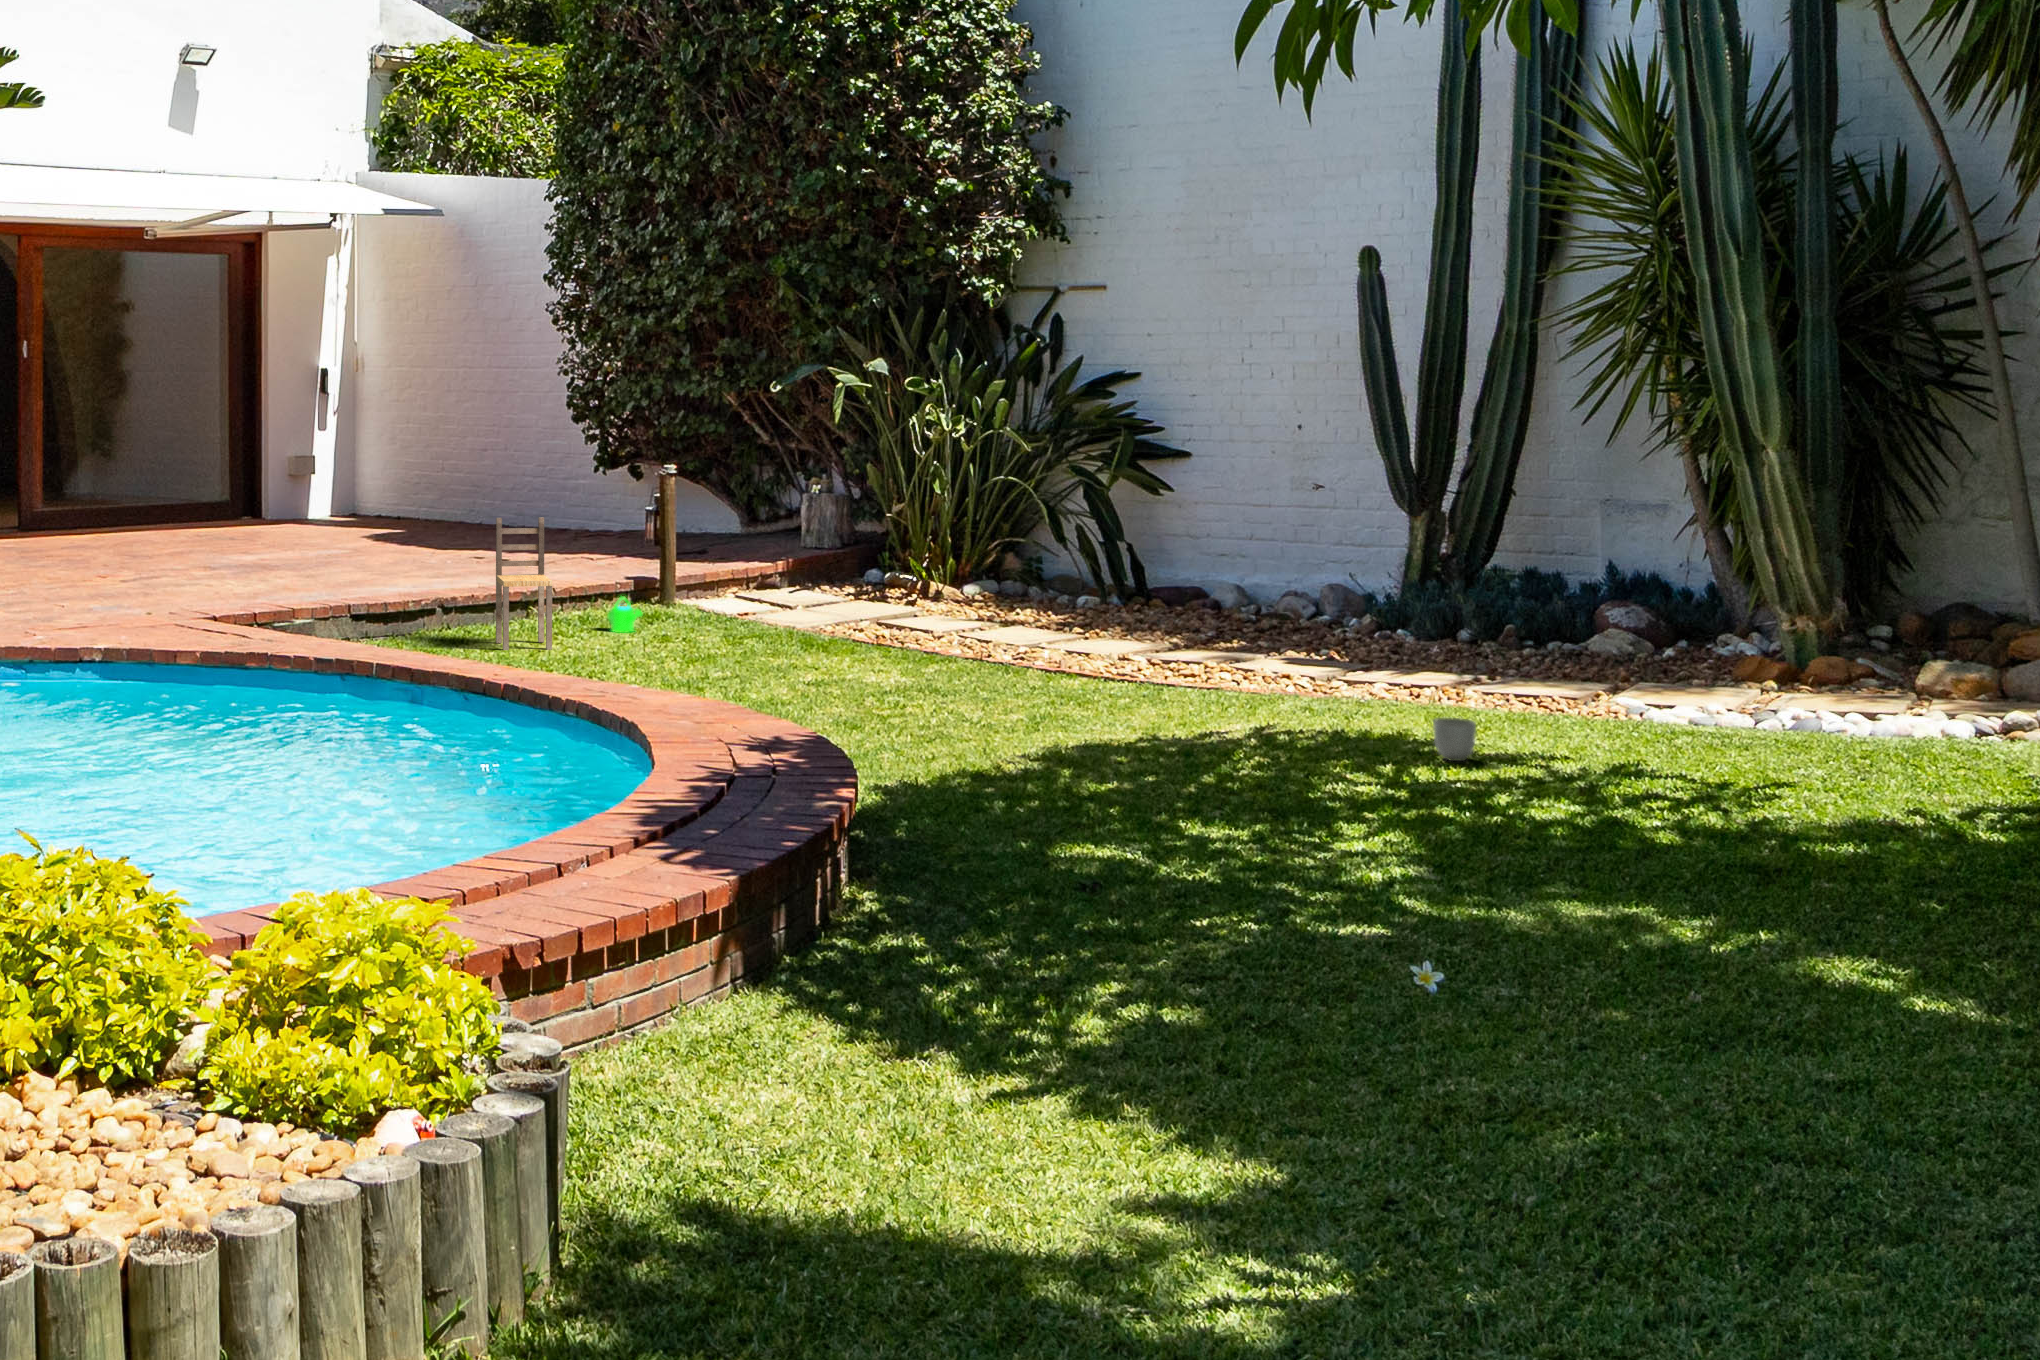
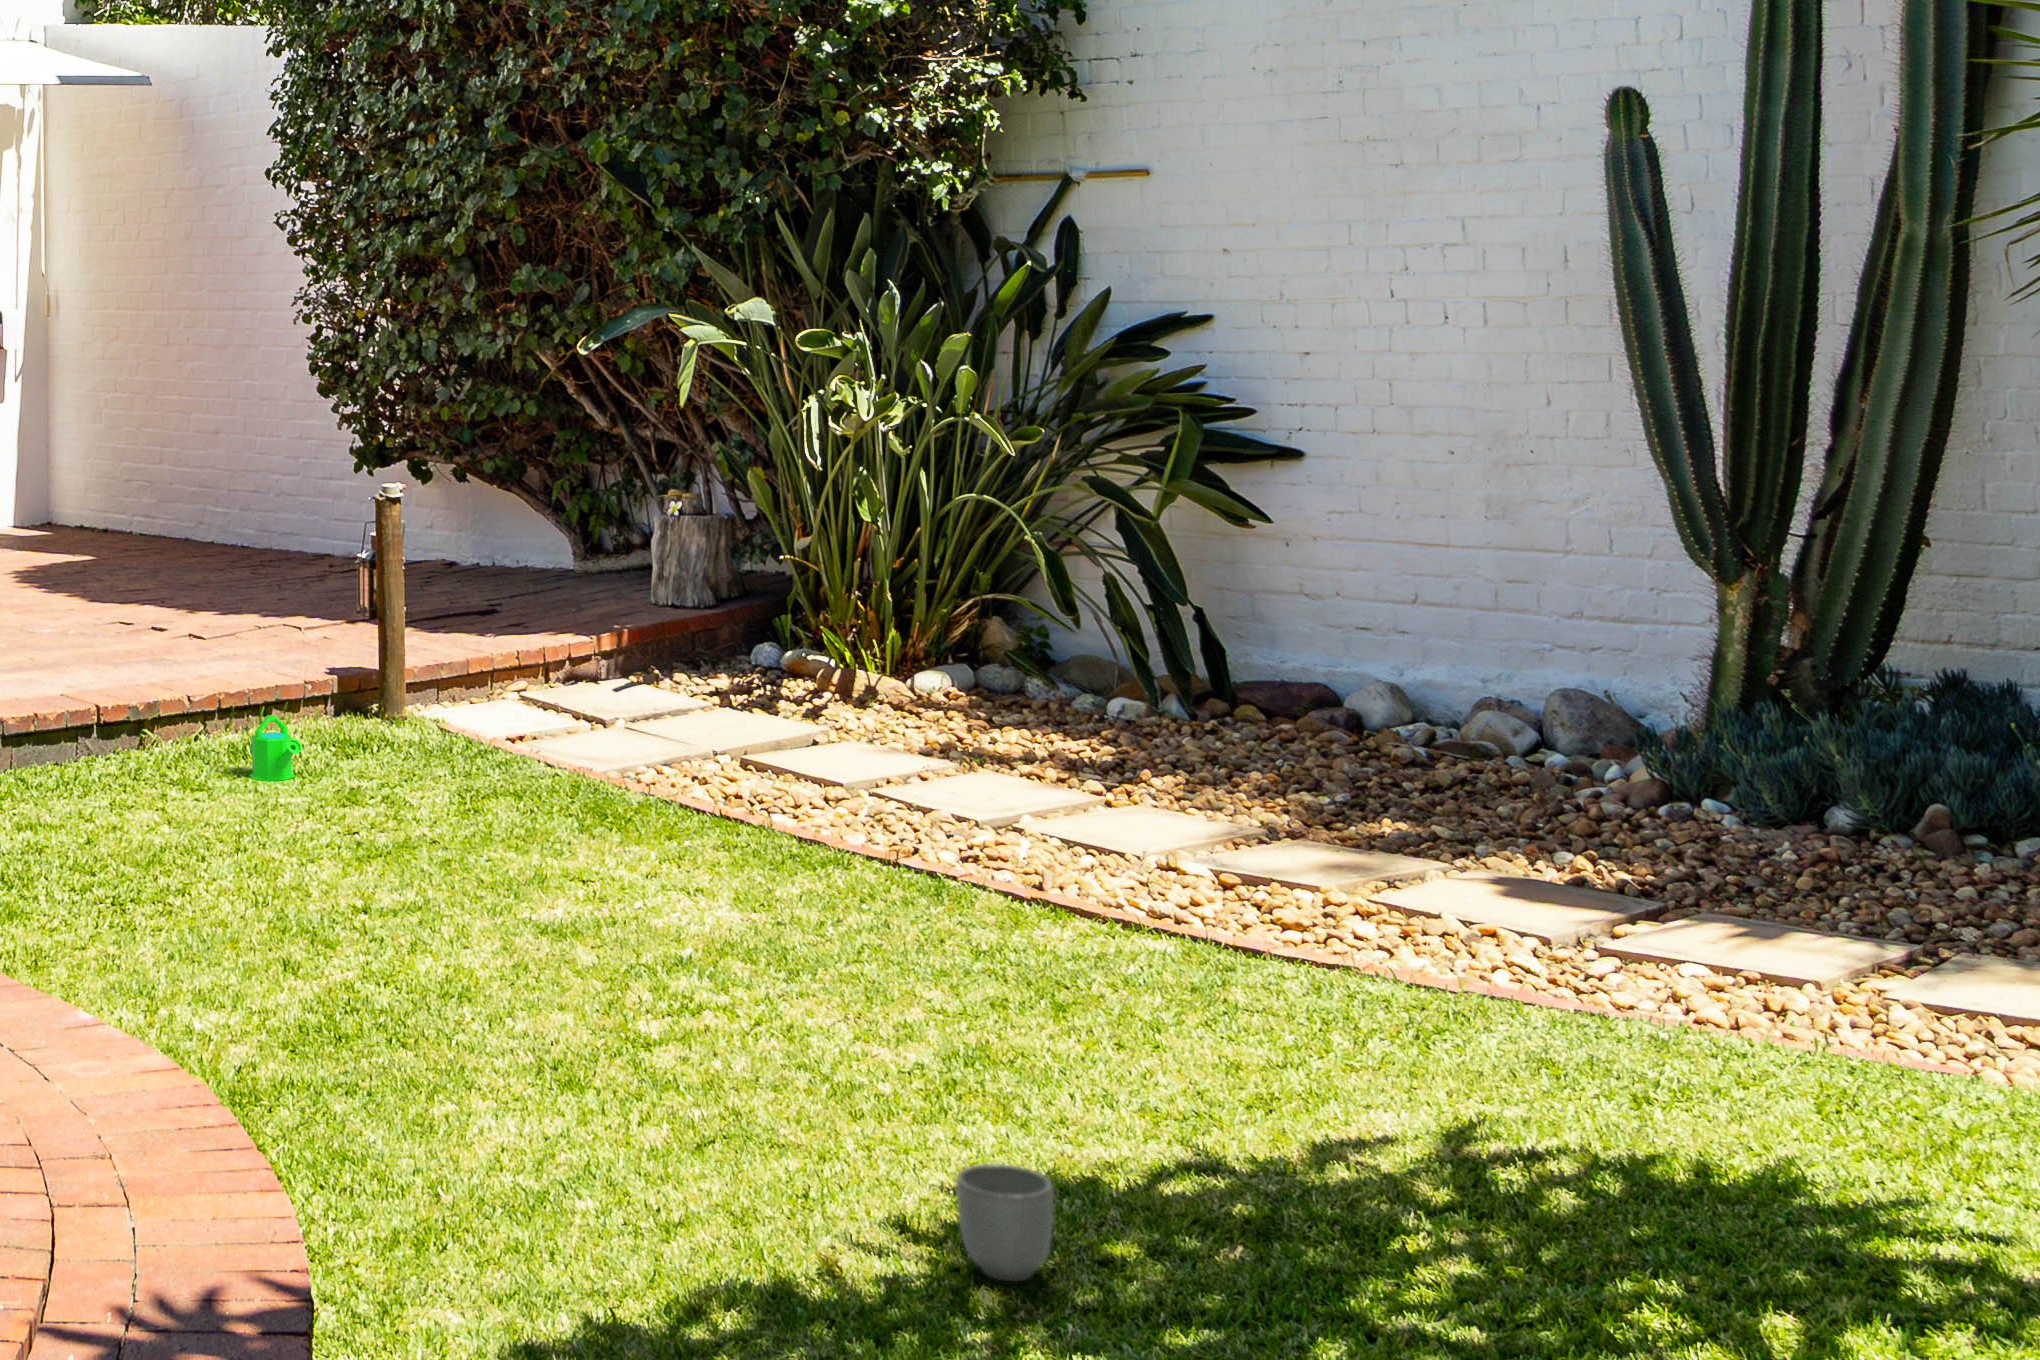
chair: present [496,517,552,650] -> none [19,585,109,826]
planter: present [1433,718,1476,761] -> present [956,1164,1053,1281]

